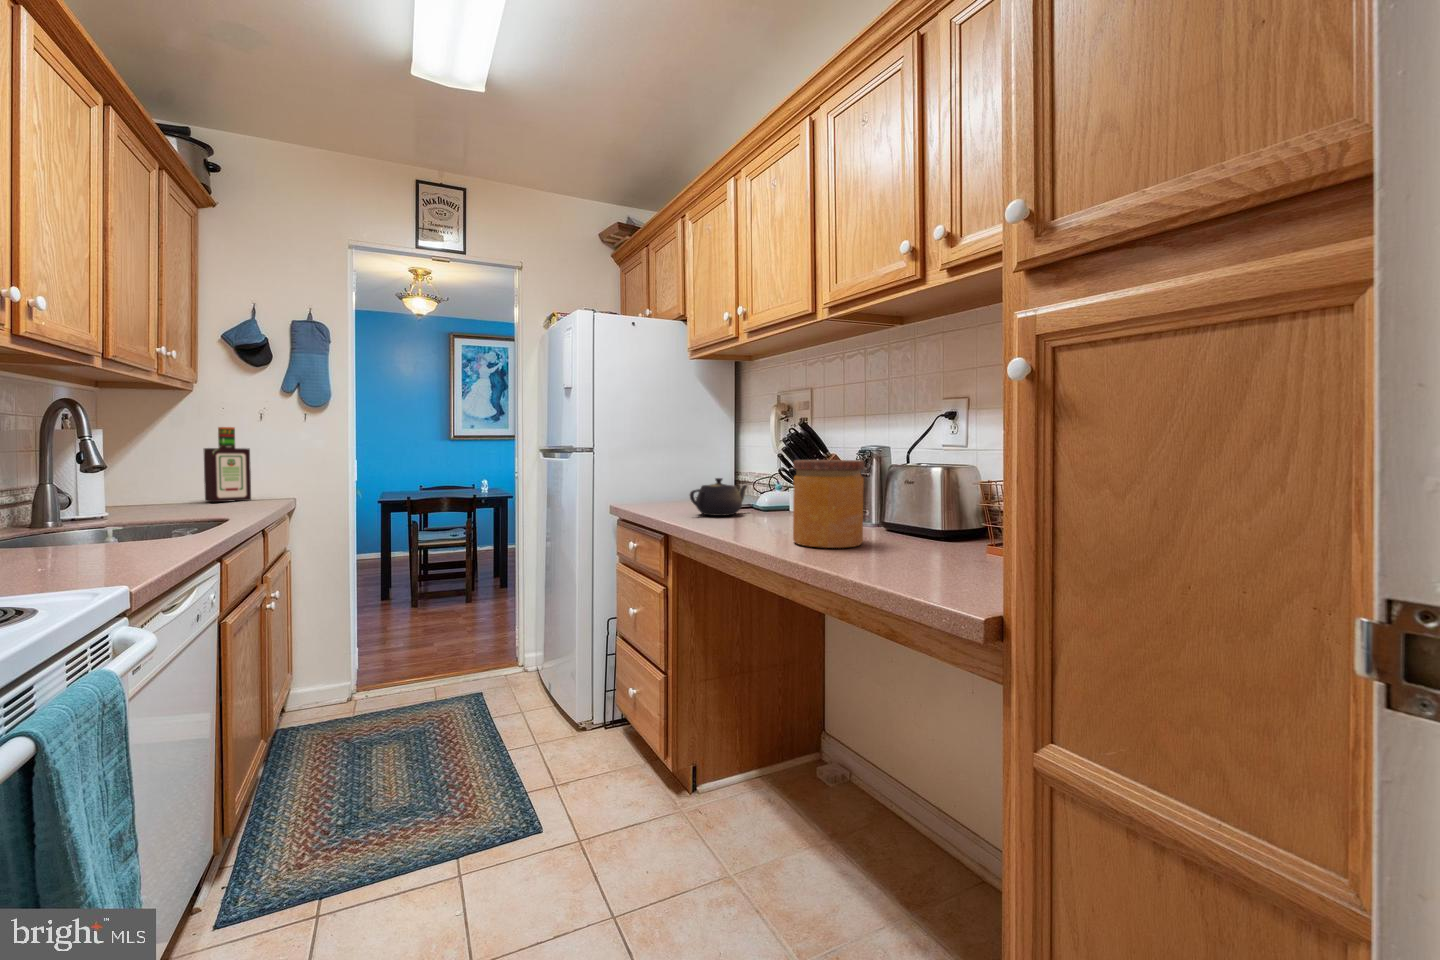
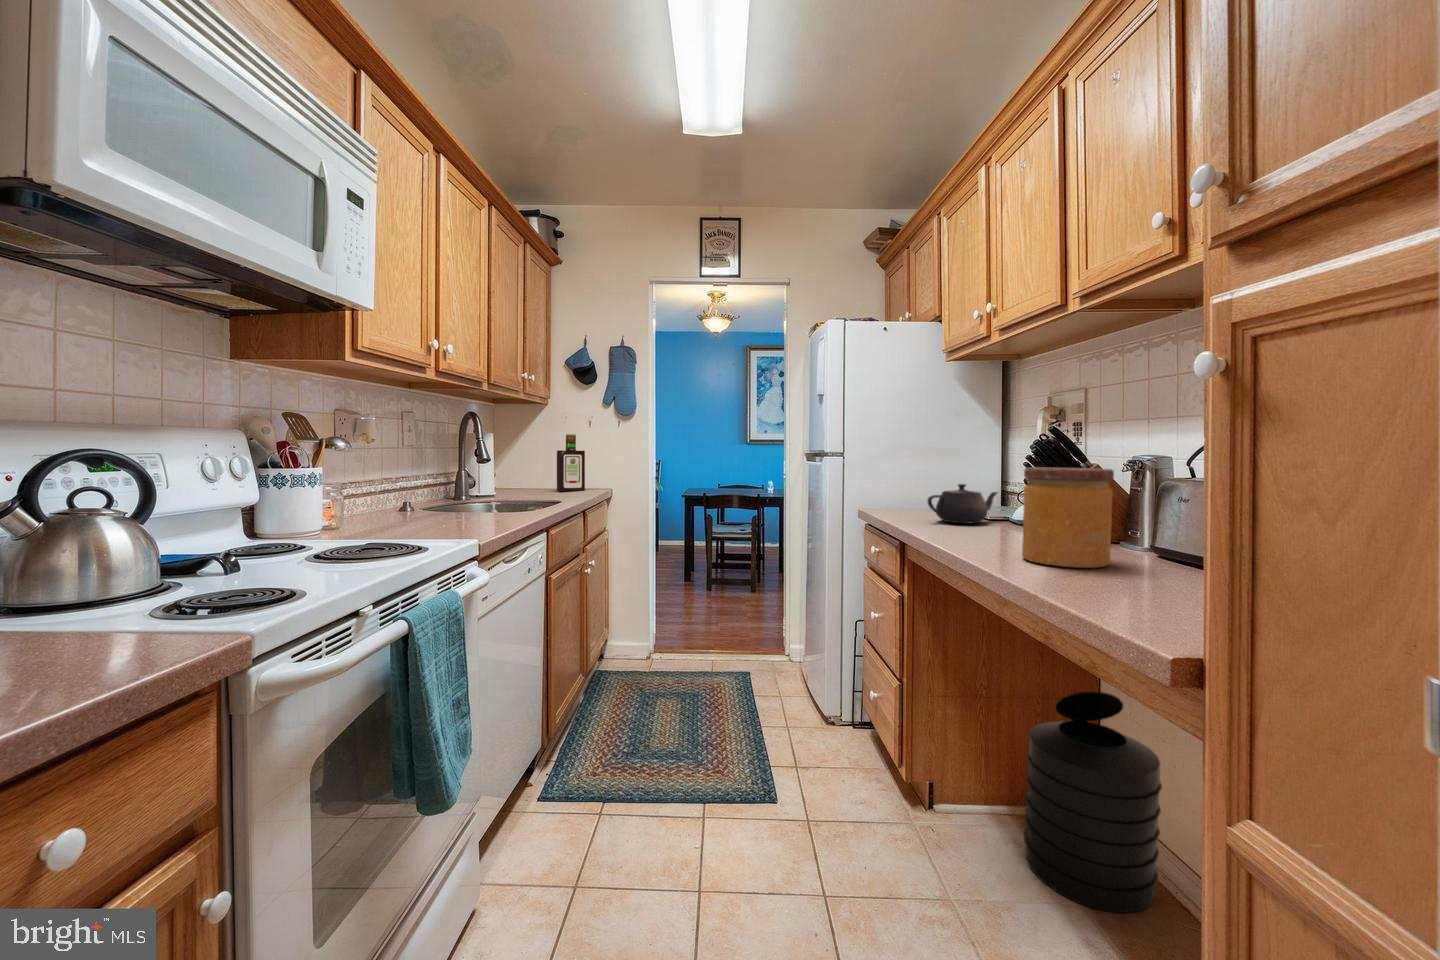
trash can: none [784,656,888,845] -> present [1024,692,1162,913]

